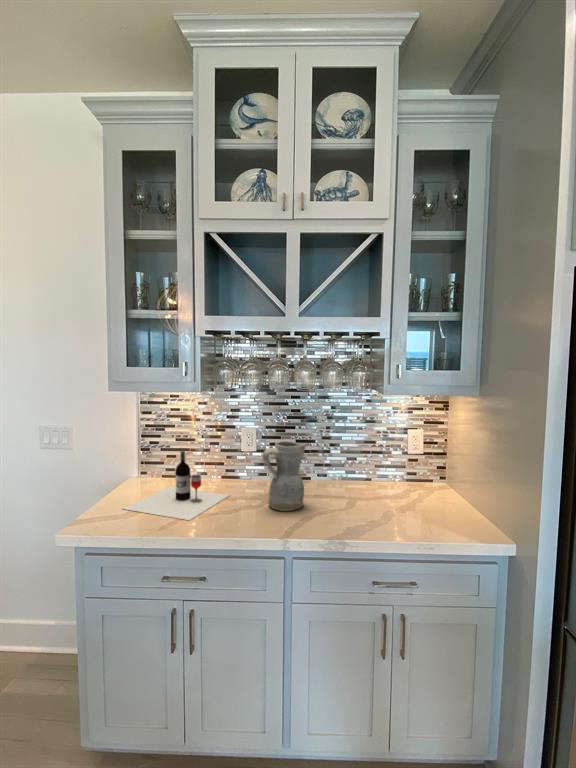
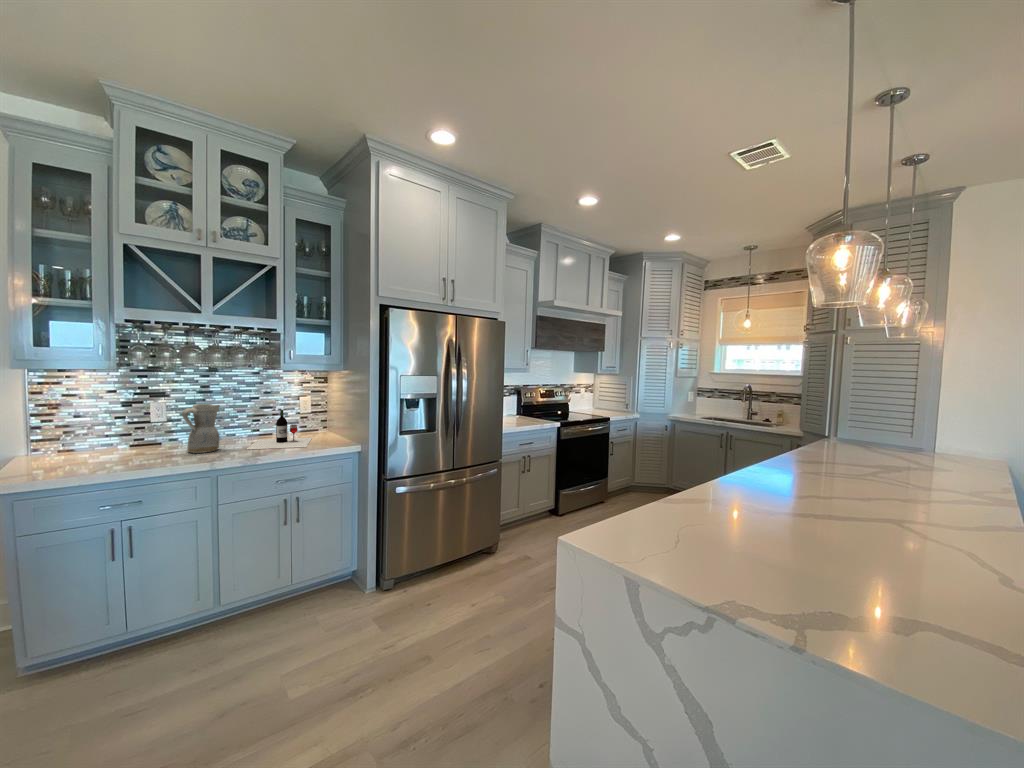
wine bottle: present [123,451,229,520] -> present [247,410,312,449]

